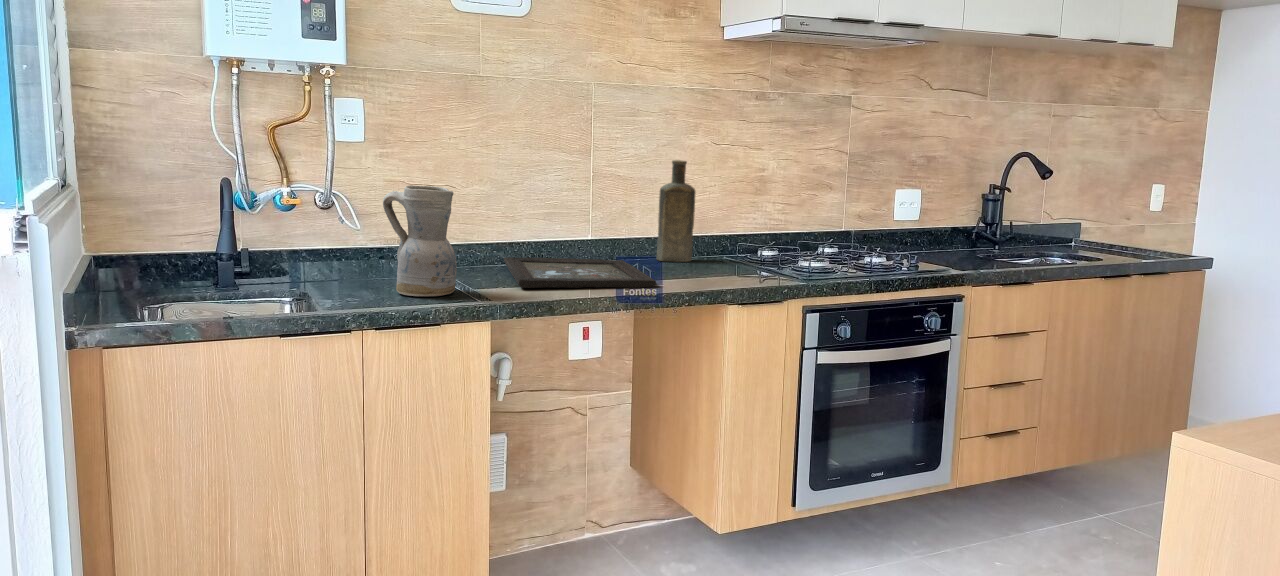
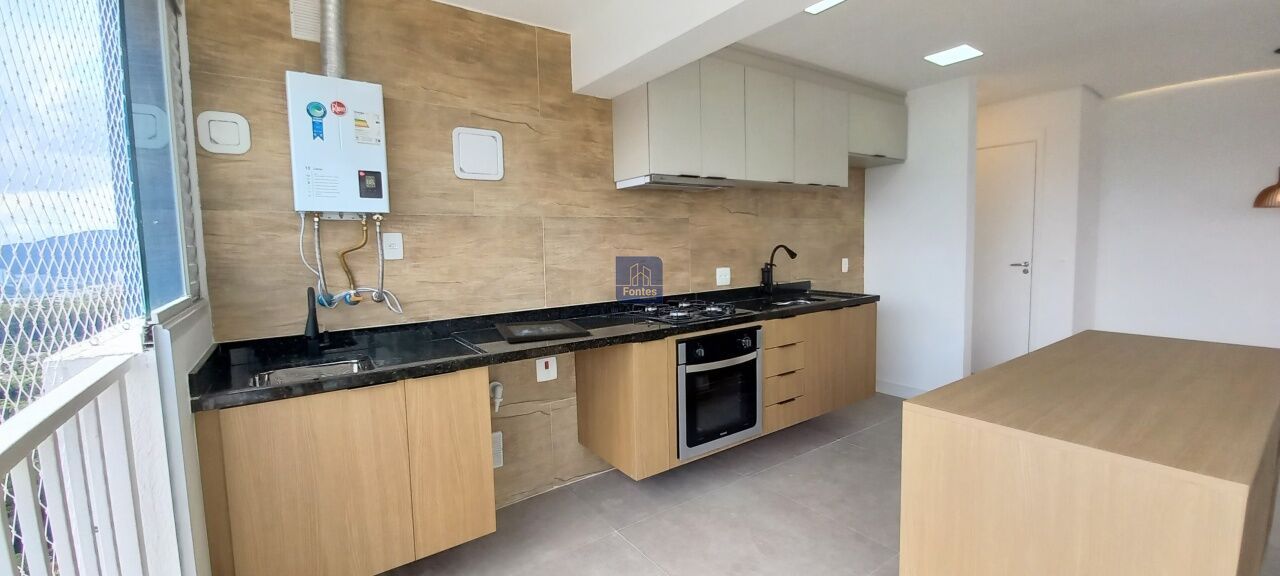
bottle: present [657,160,695,262] -> none [583,260,608,319]
ceramic pitcher: present [383,185,457,296] -> none [417,284,467,354]

